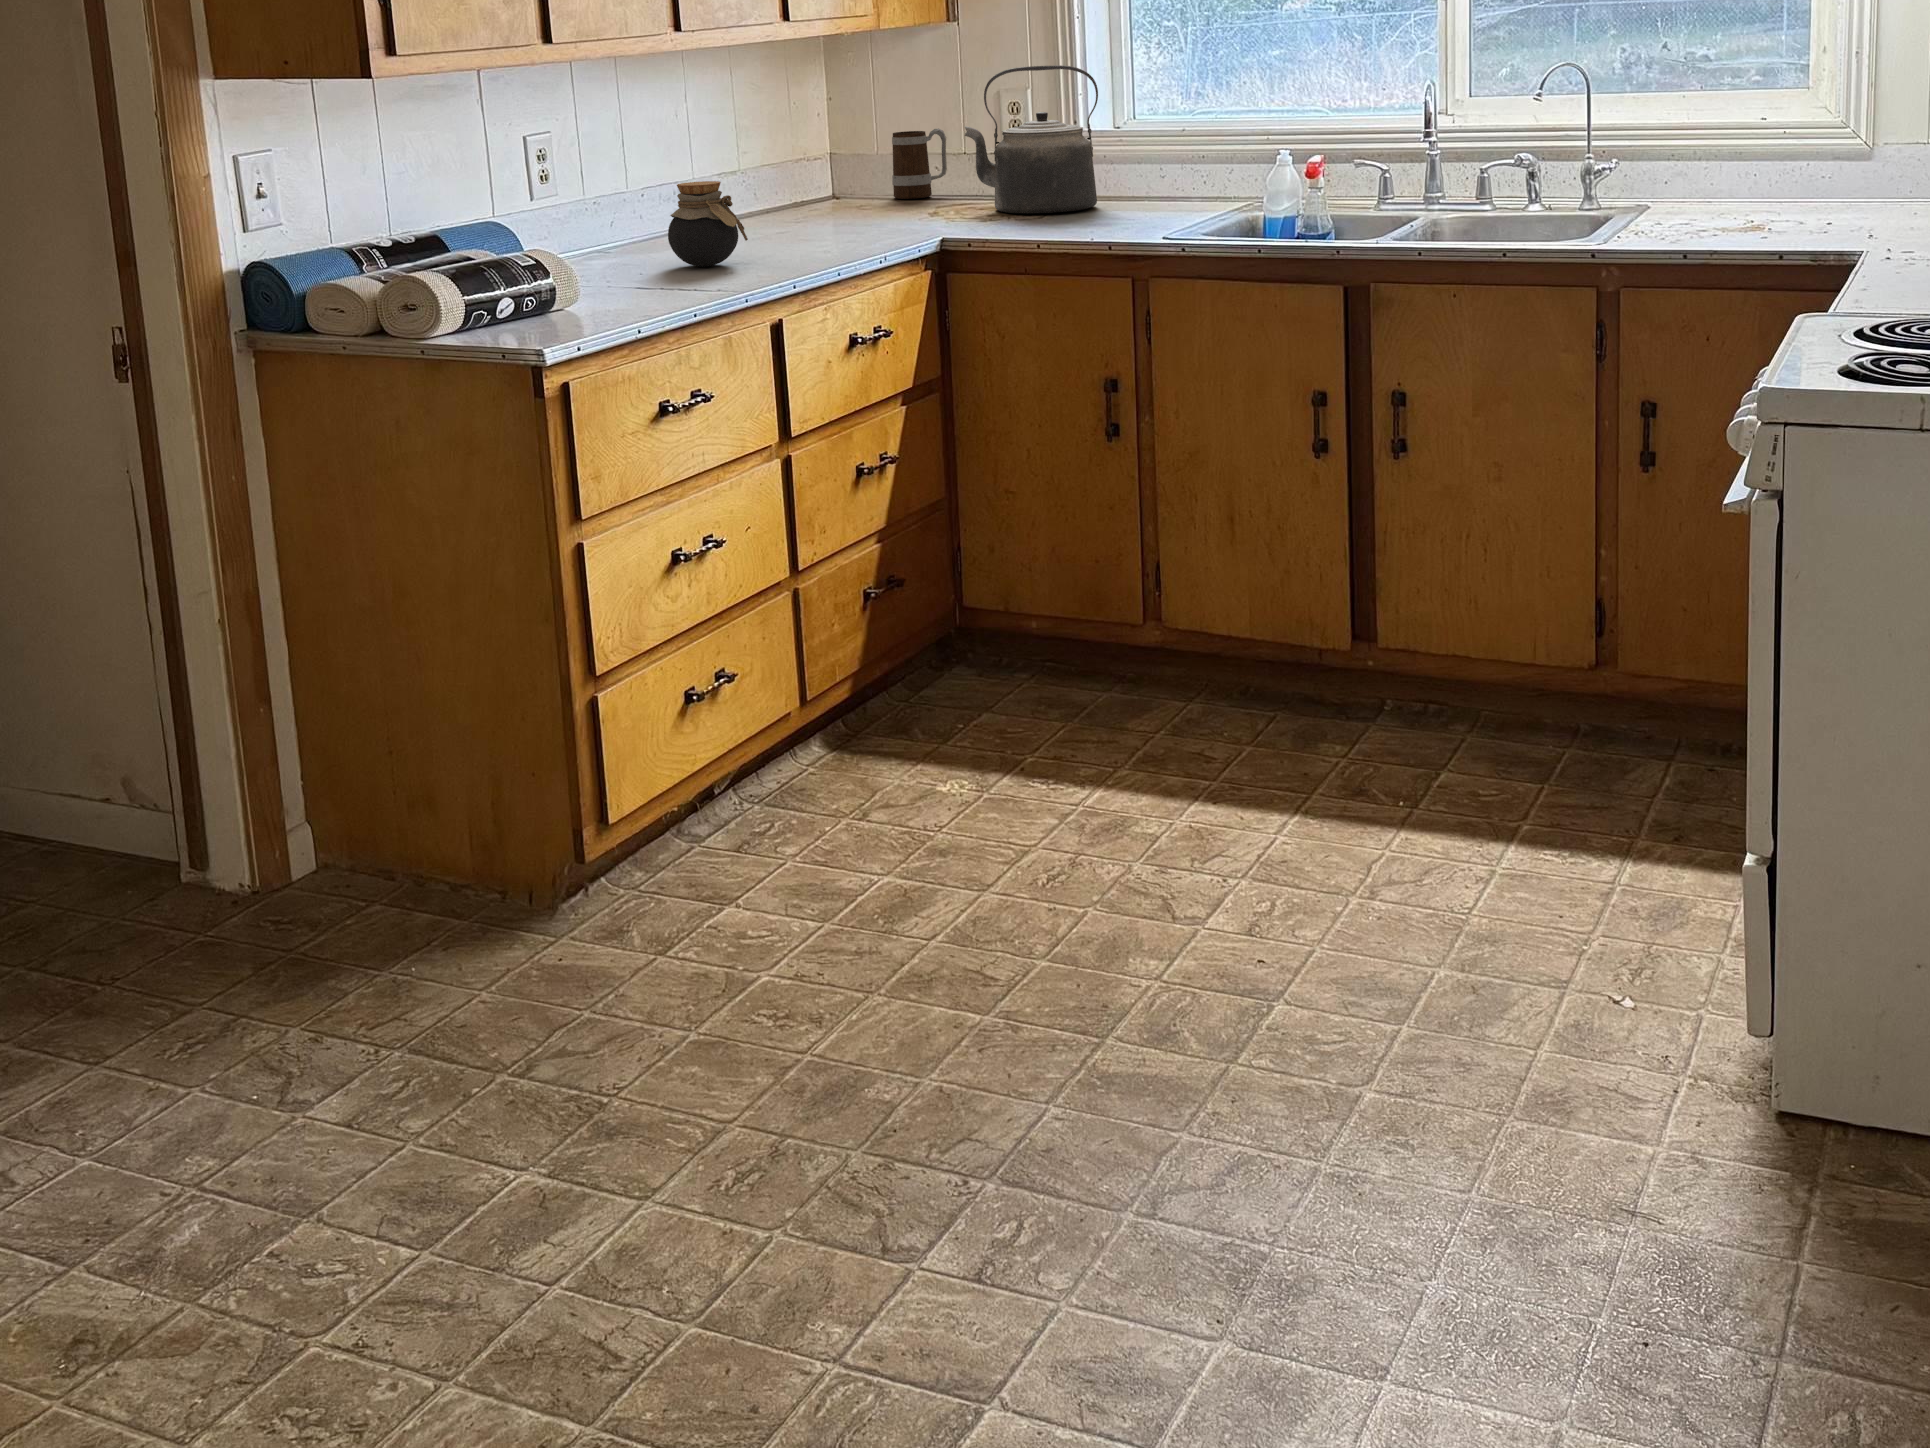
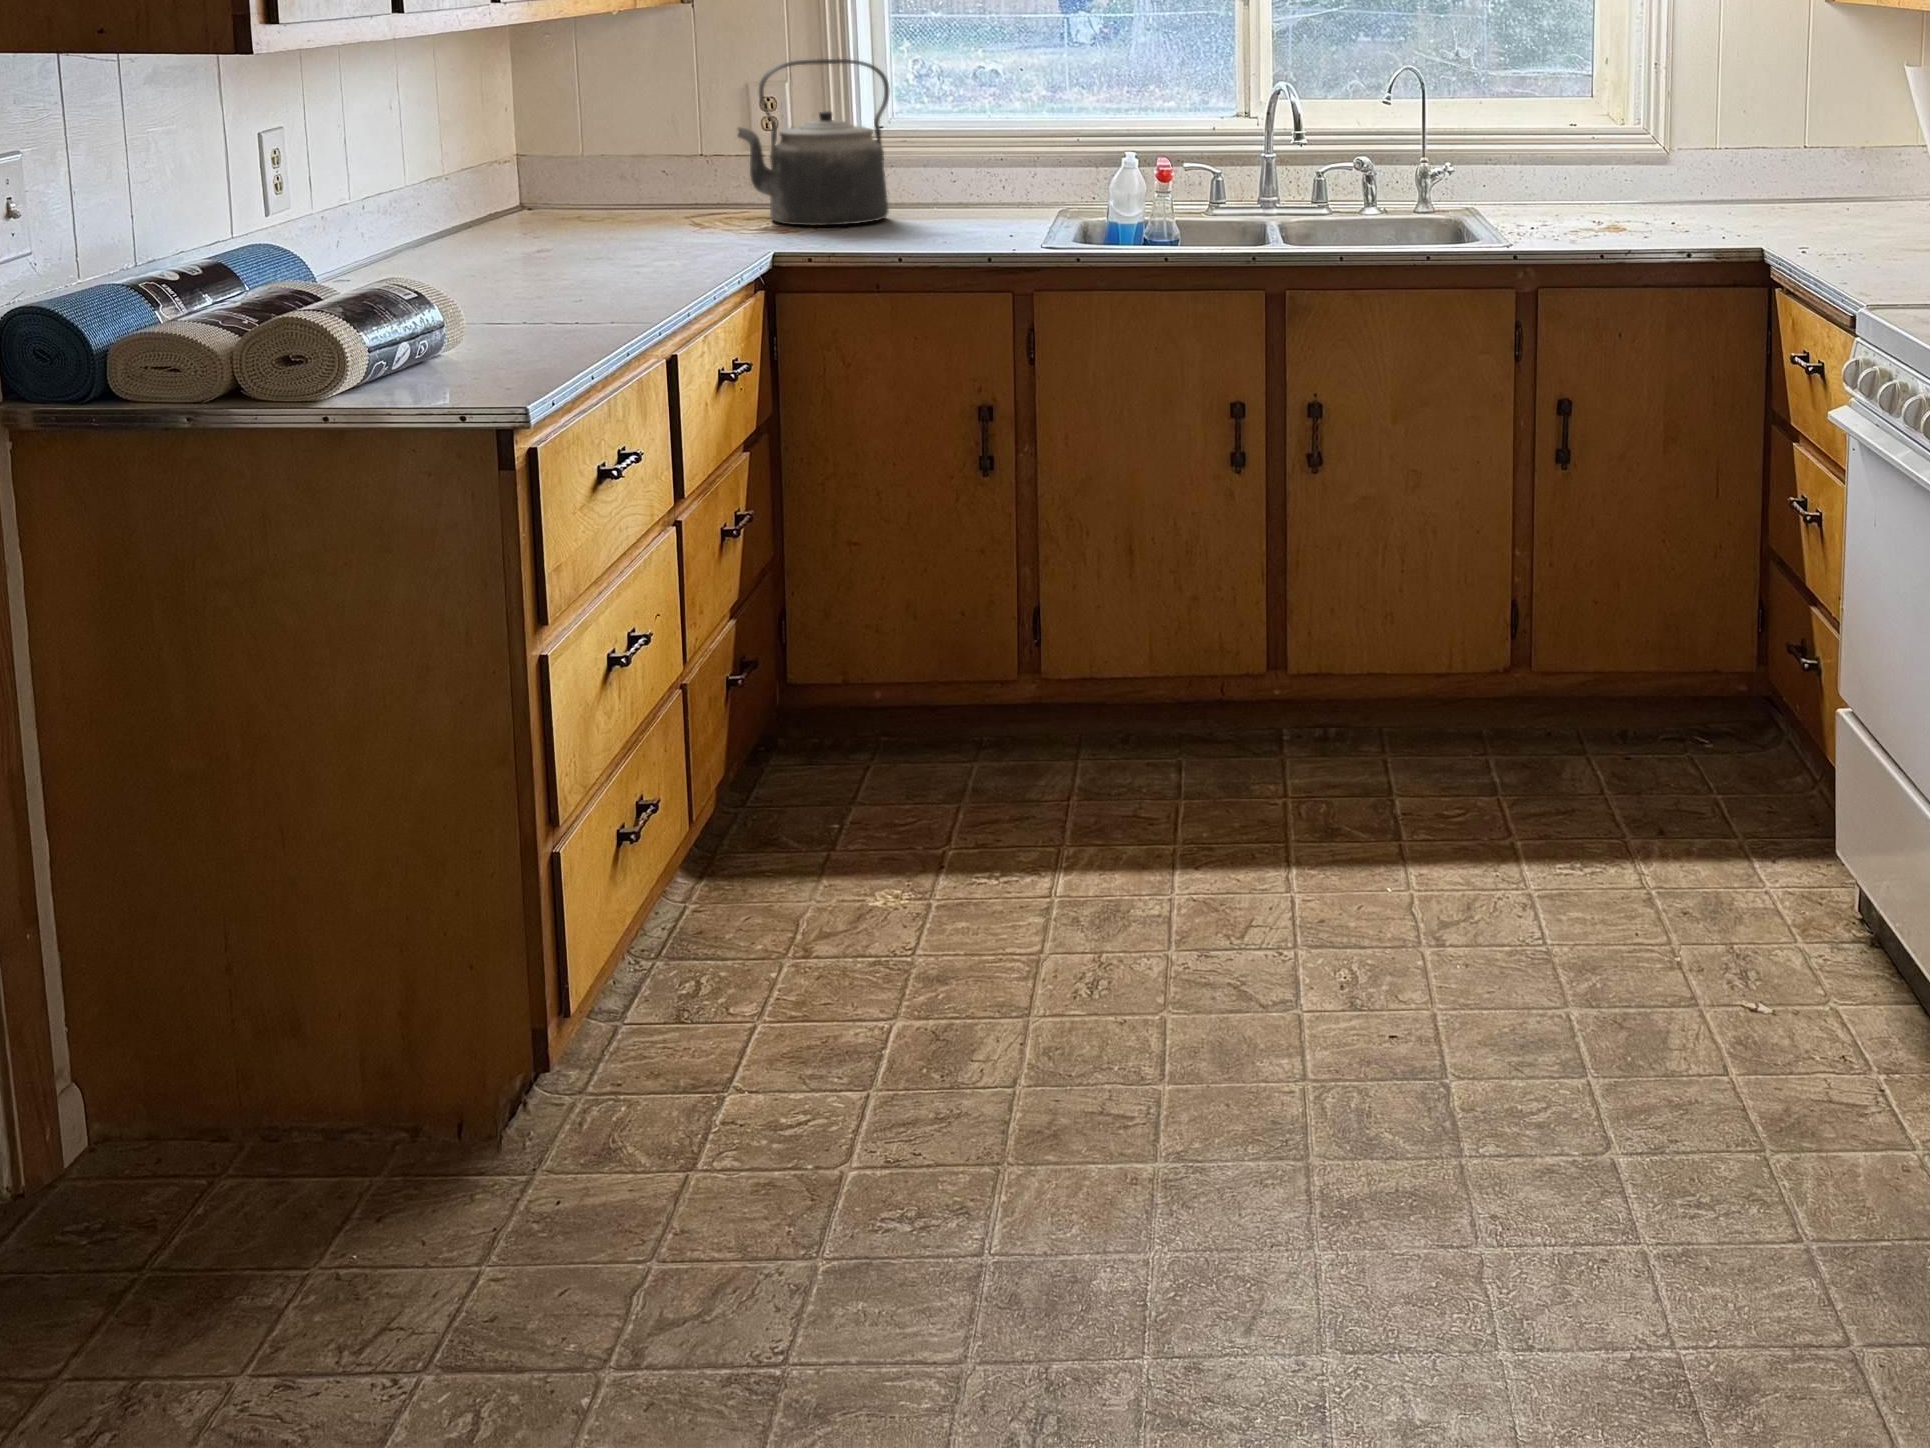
mug: present [892,128,947,199] -> none [616,129,680,210]
jar: present [668,181,748,267] -> none [484,193,590,298]

